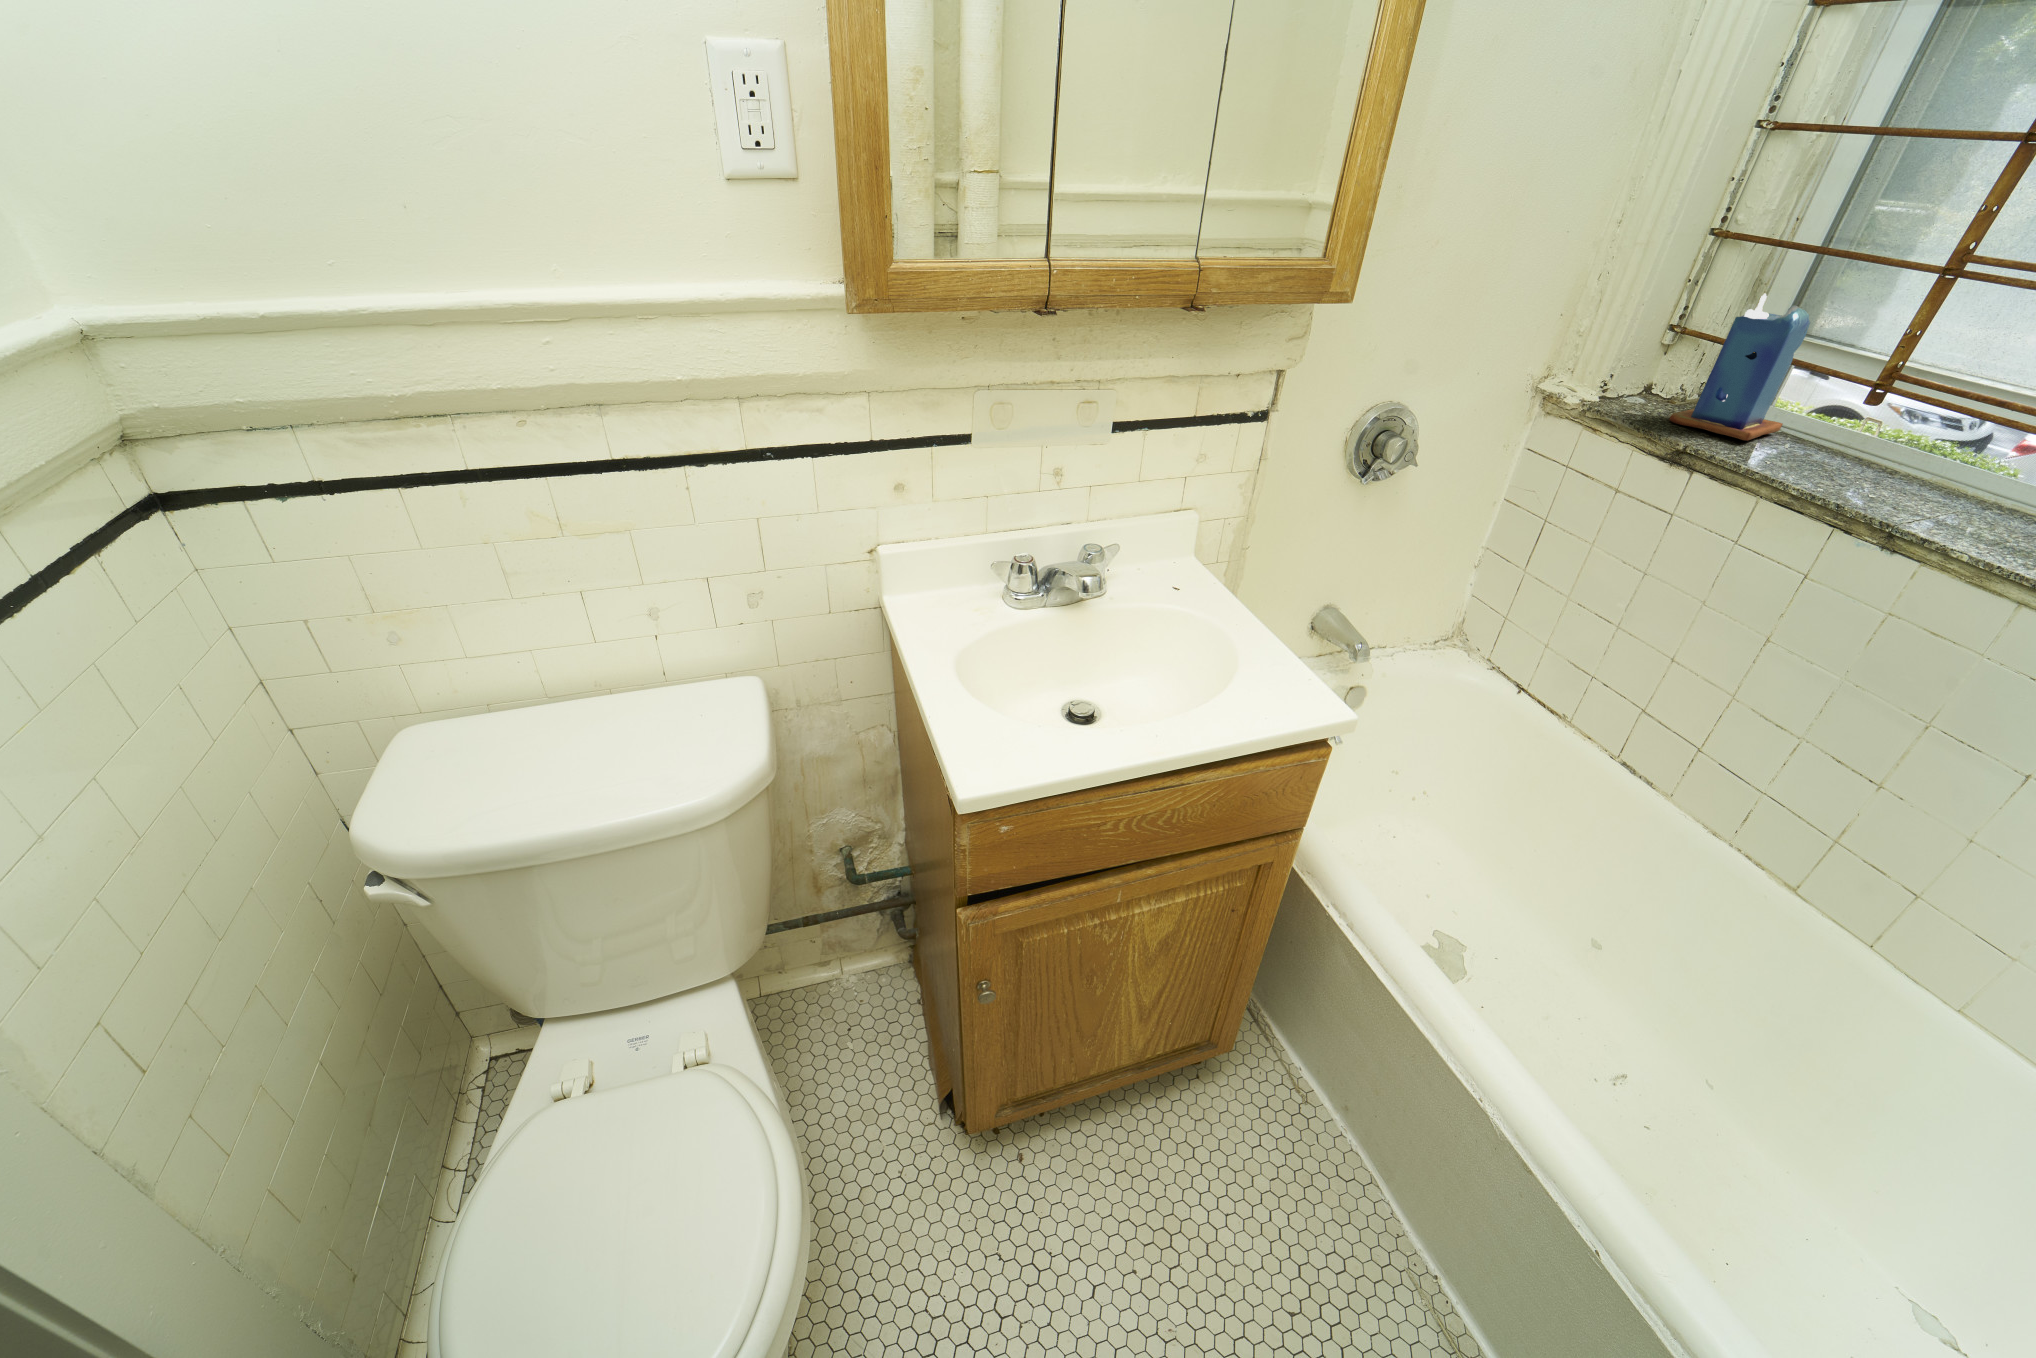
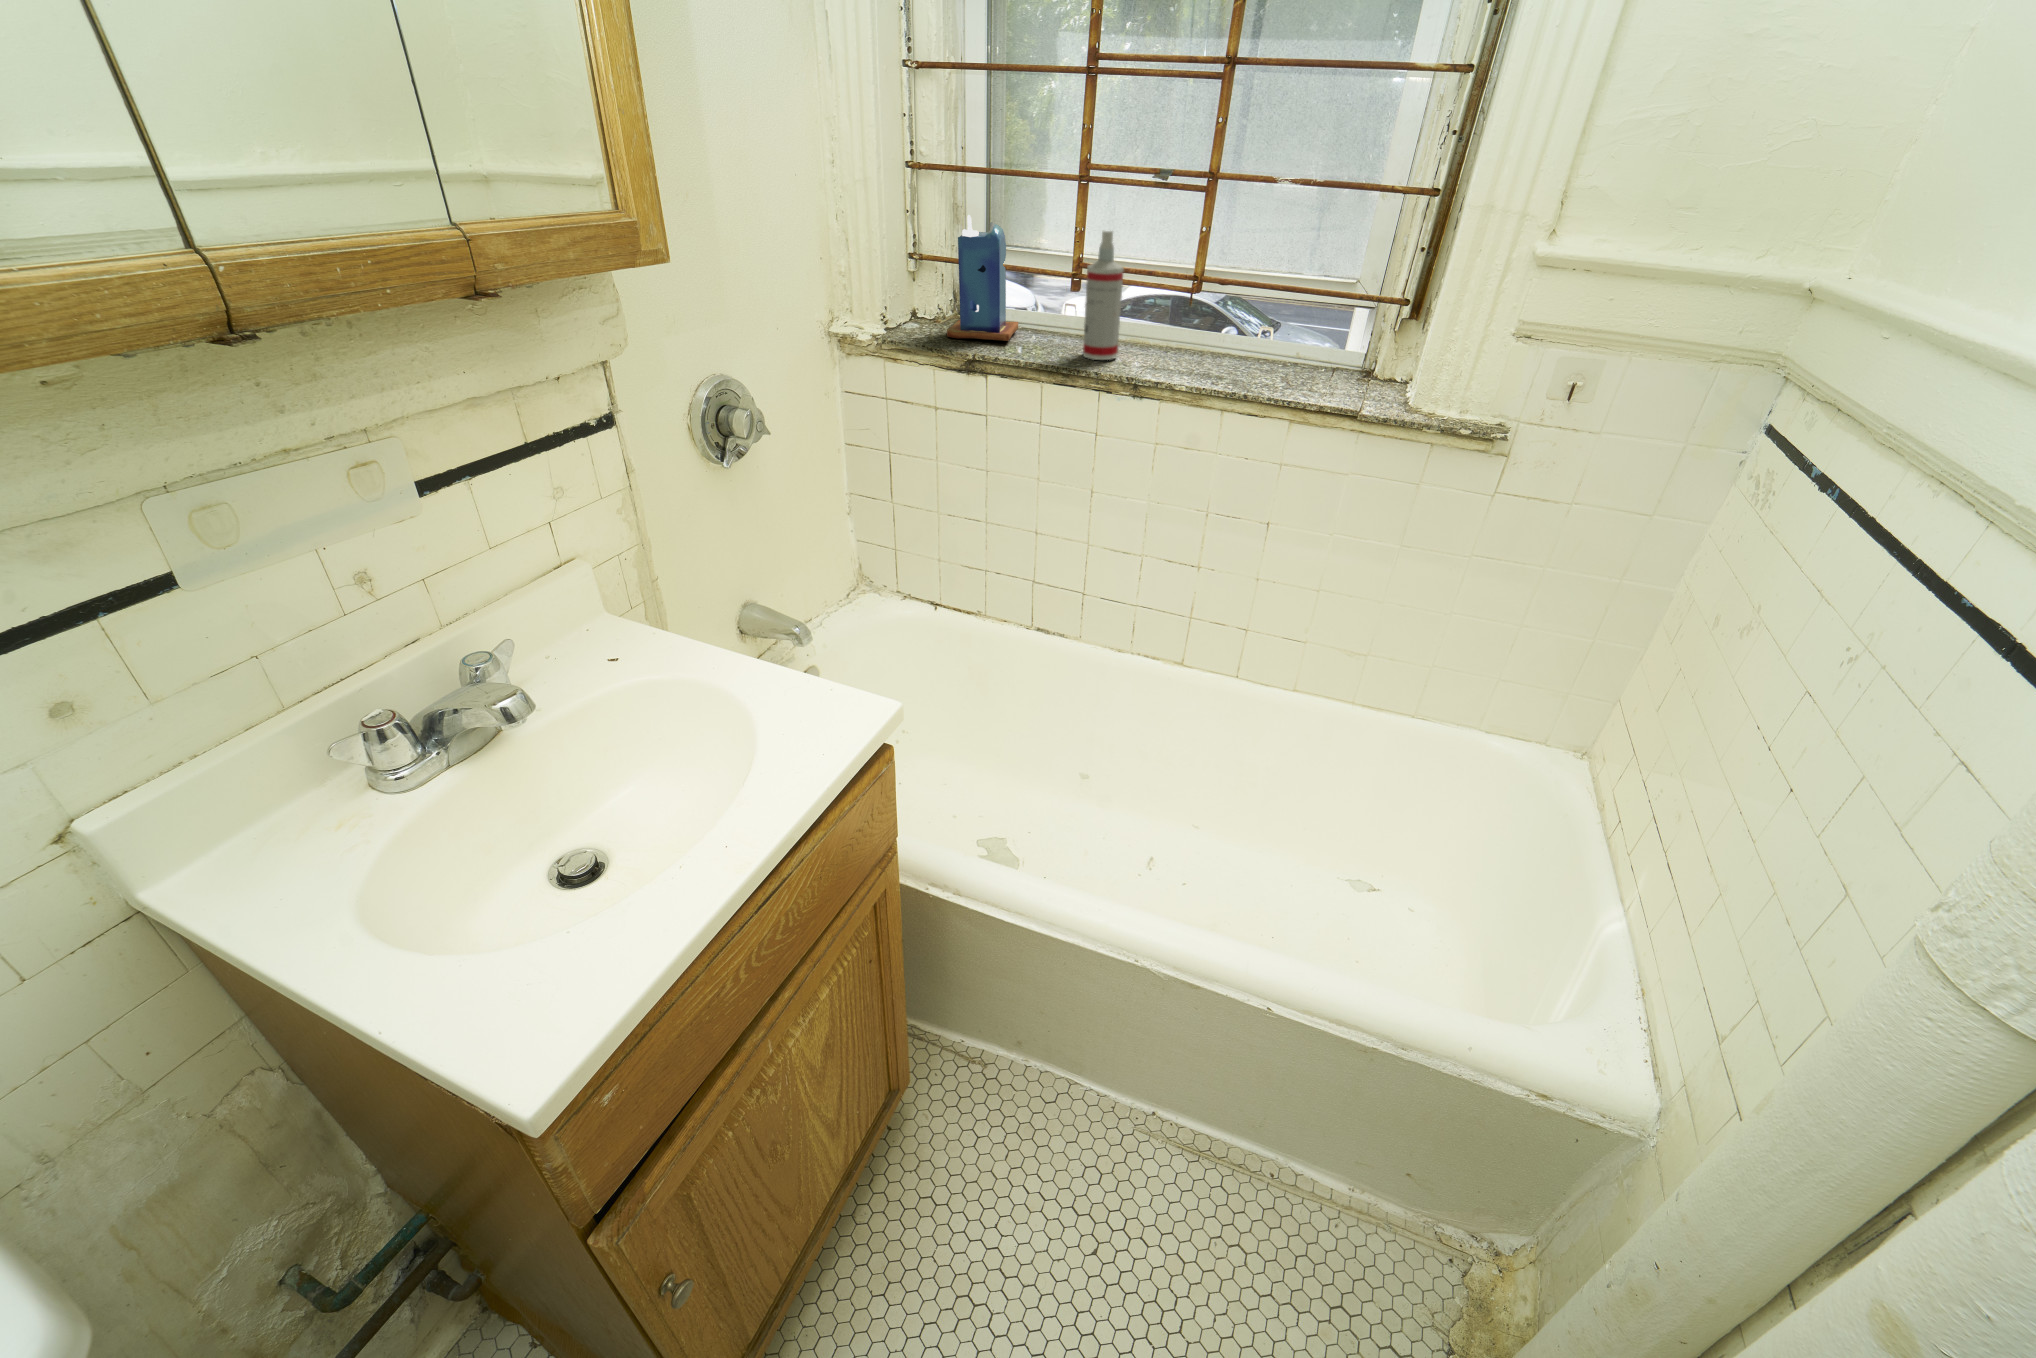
spray bottle: none [1846,335,1973,493] -> present [1083,231,1124,360]

